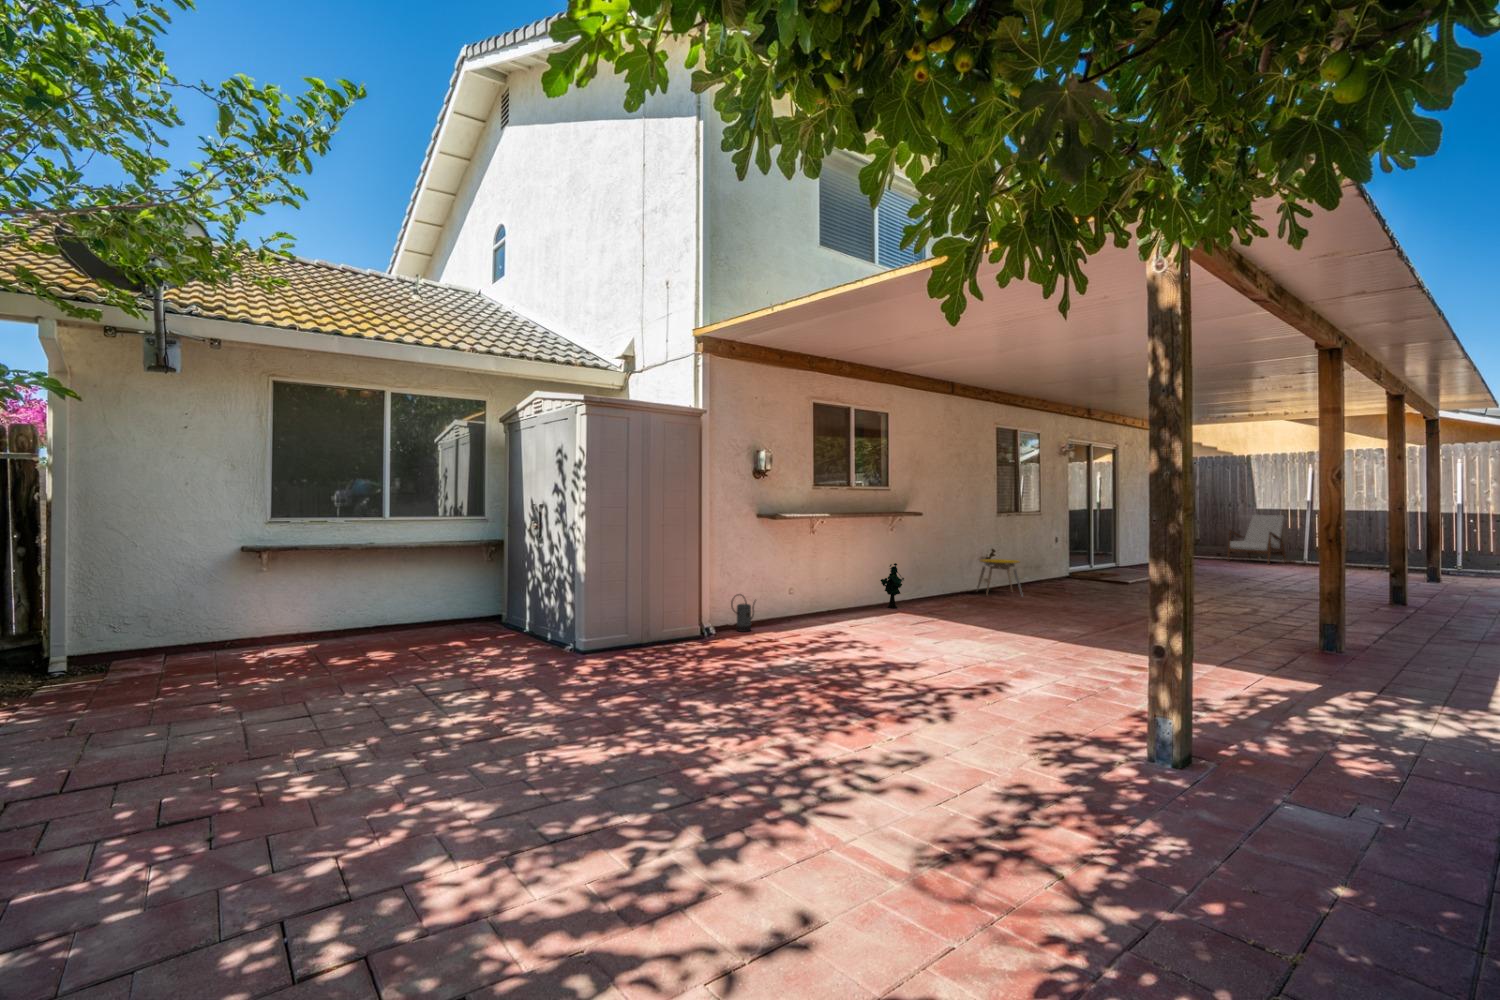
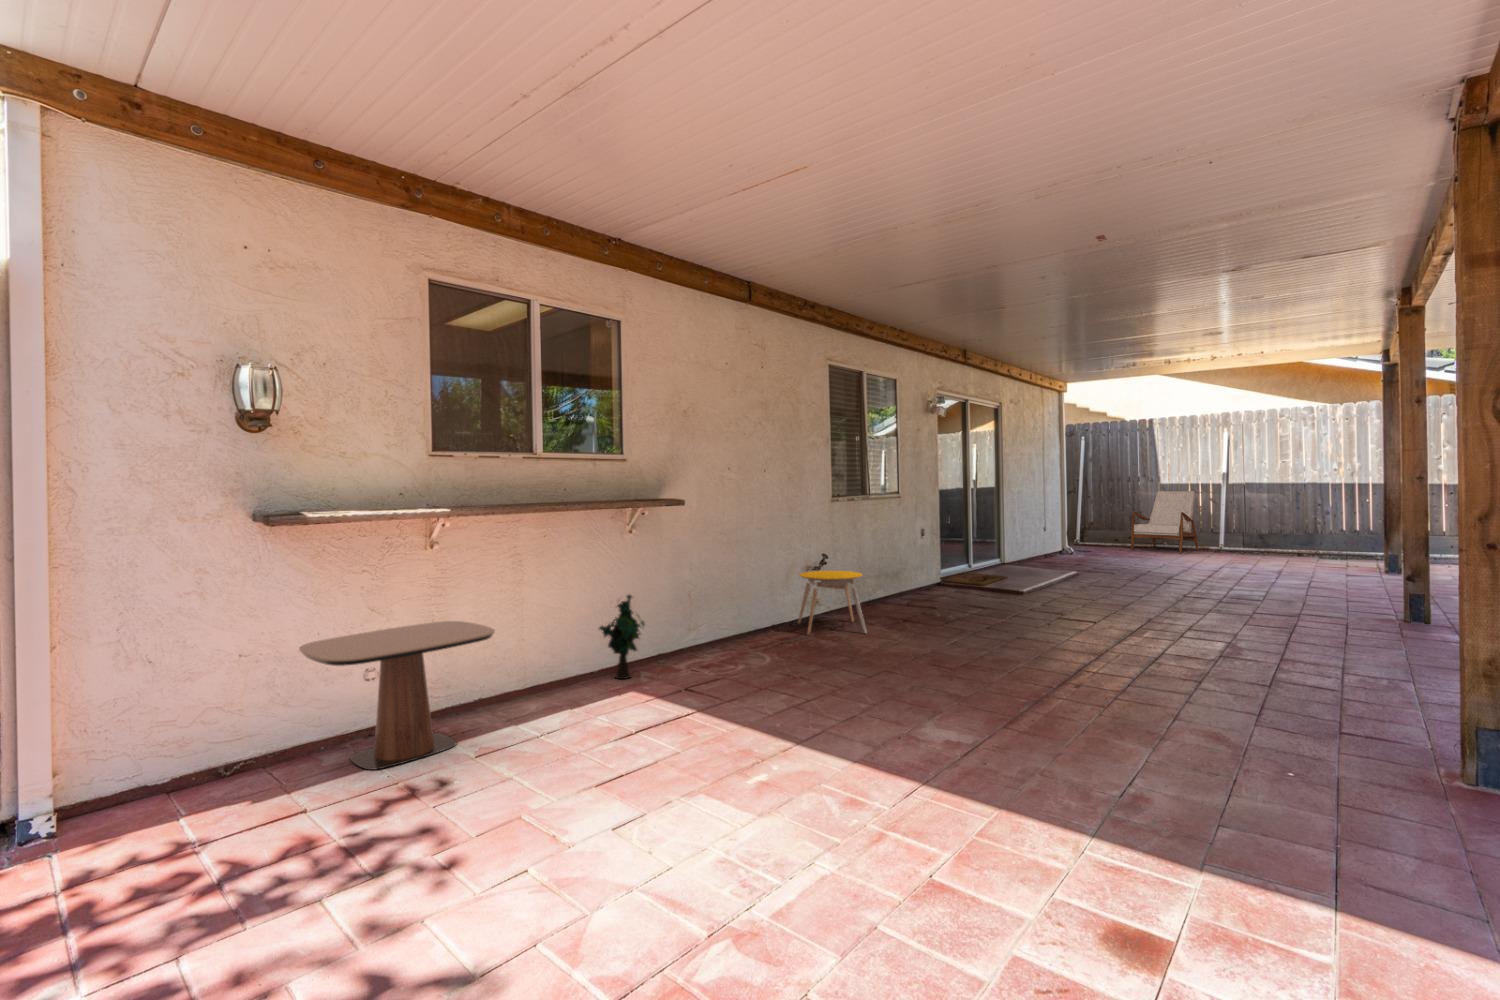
side table: none [780,569,857,627] -> present [299,621,495,770]
watering can: present [731,594,755,632] -> none [115,712,219,806]

